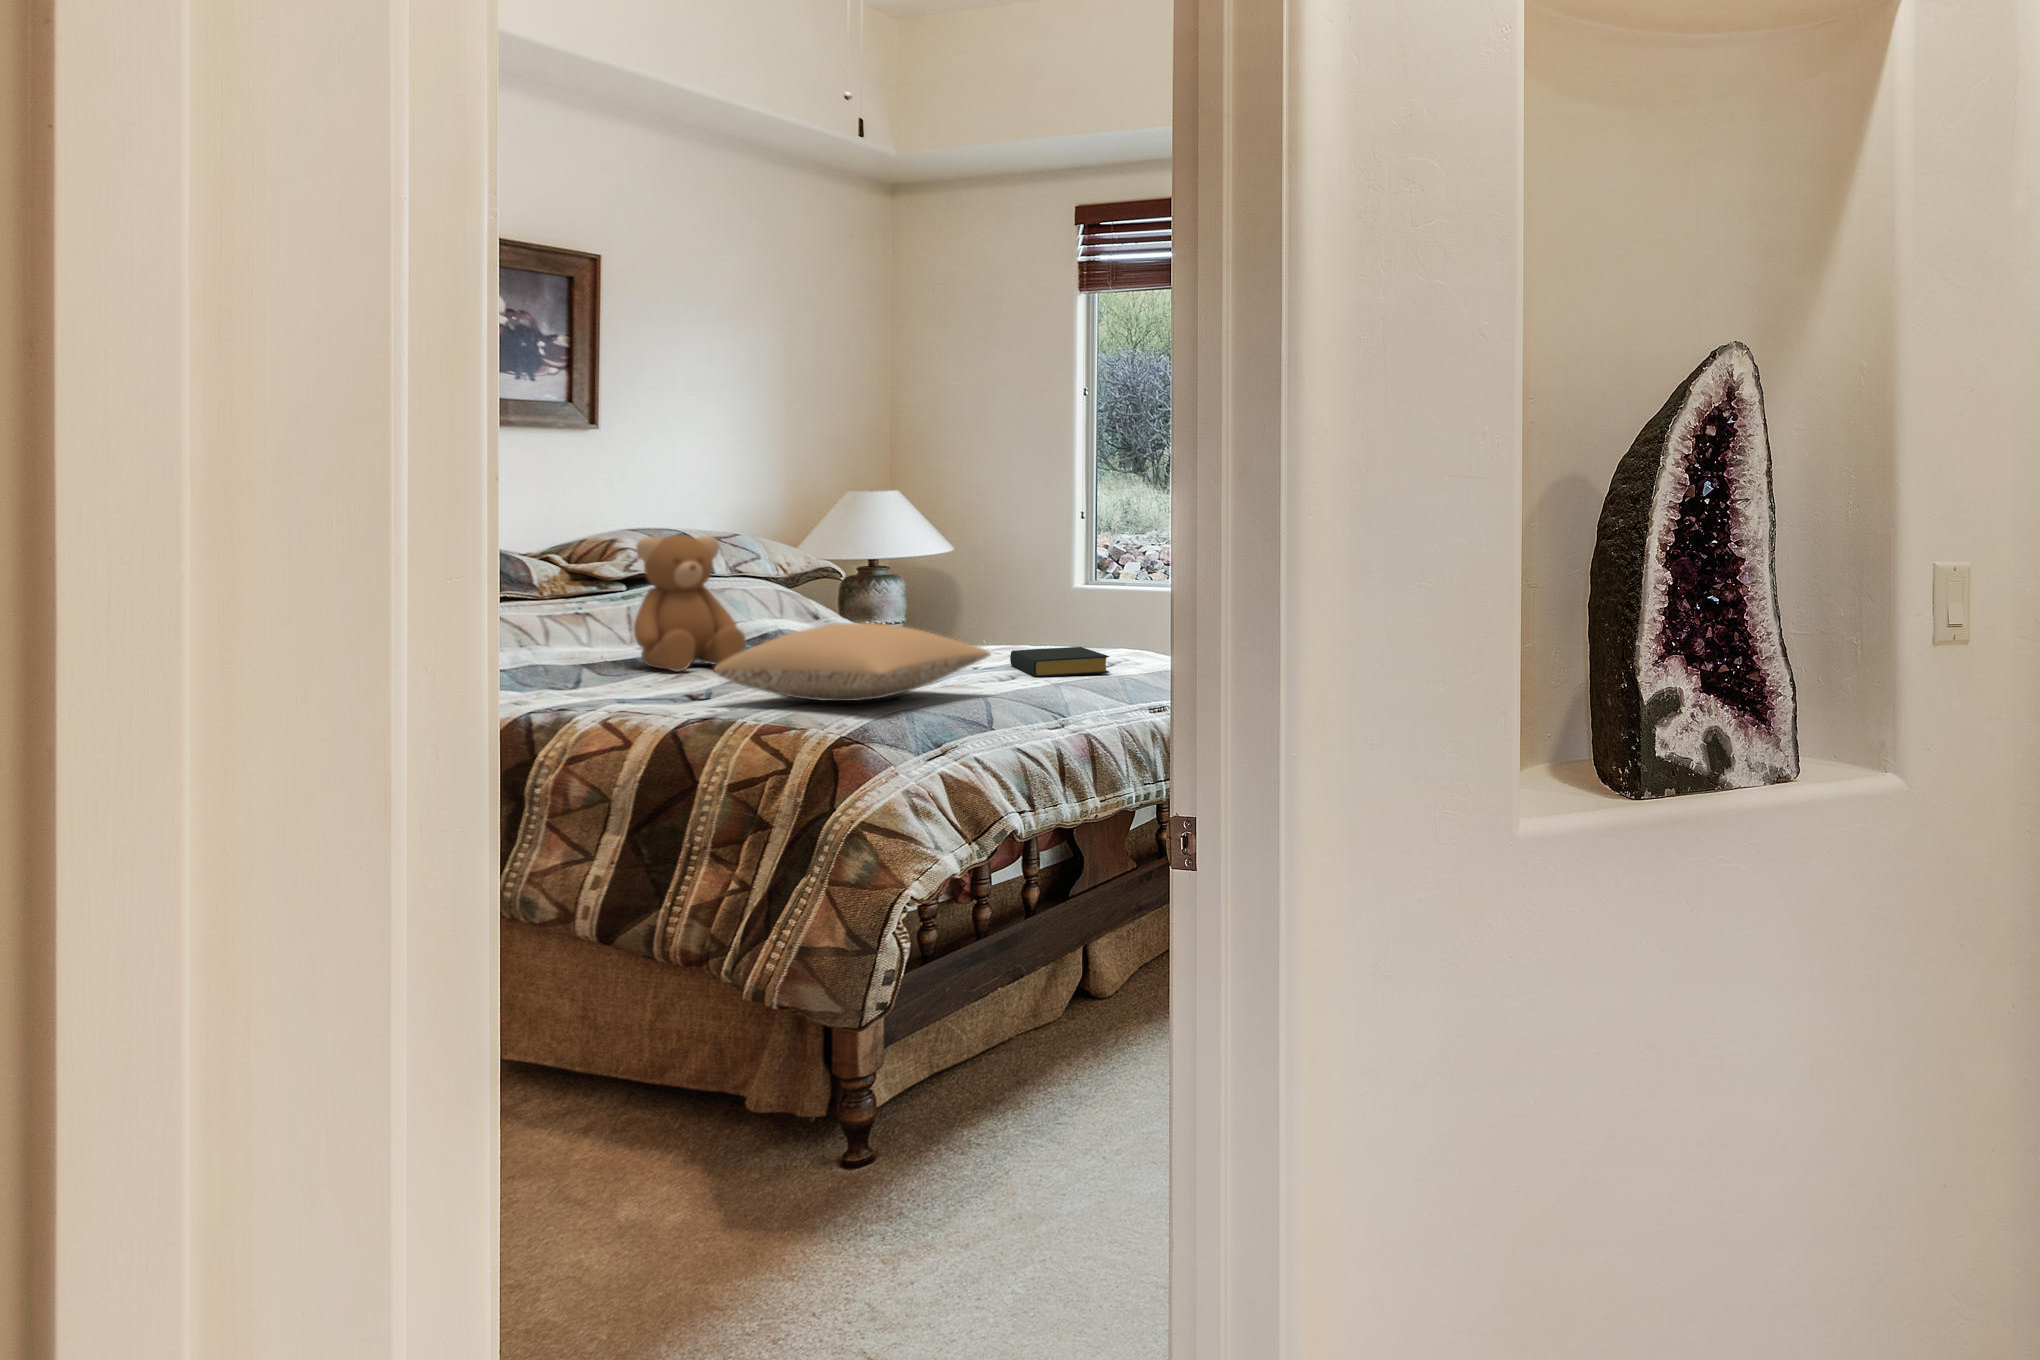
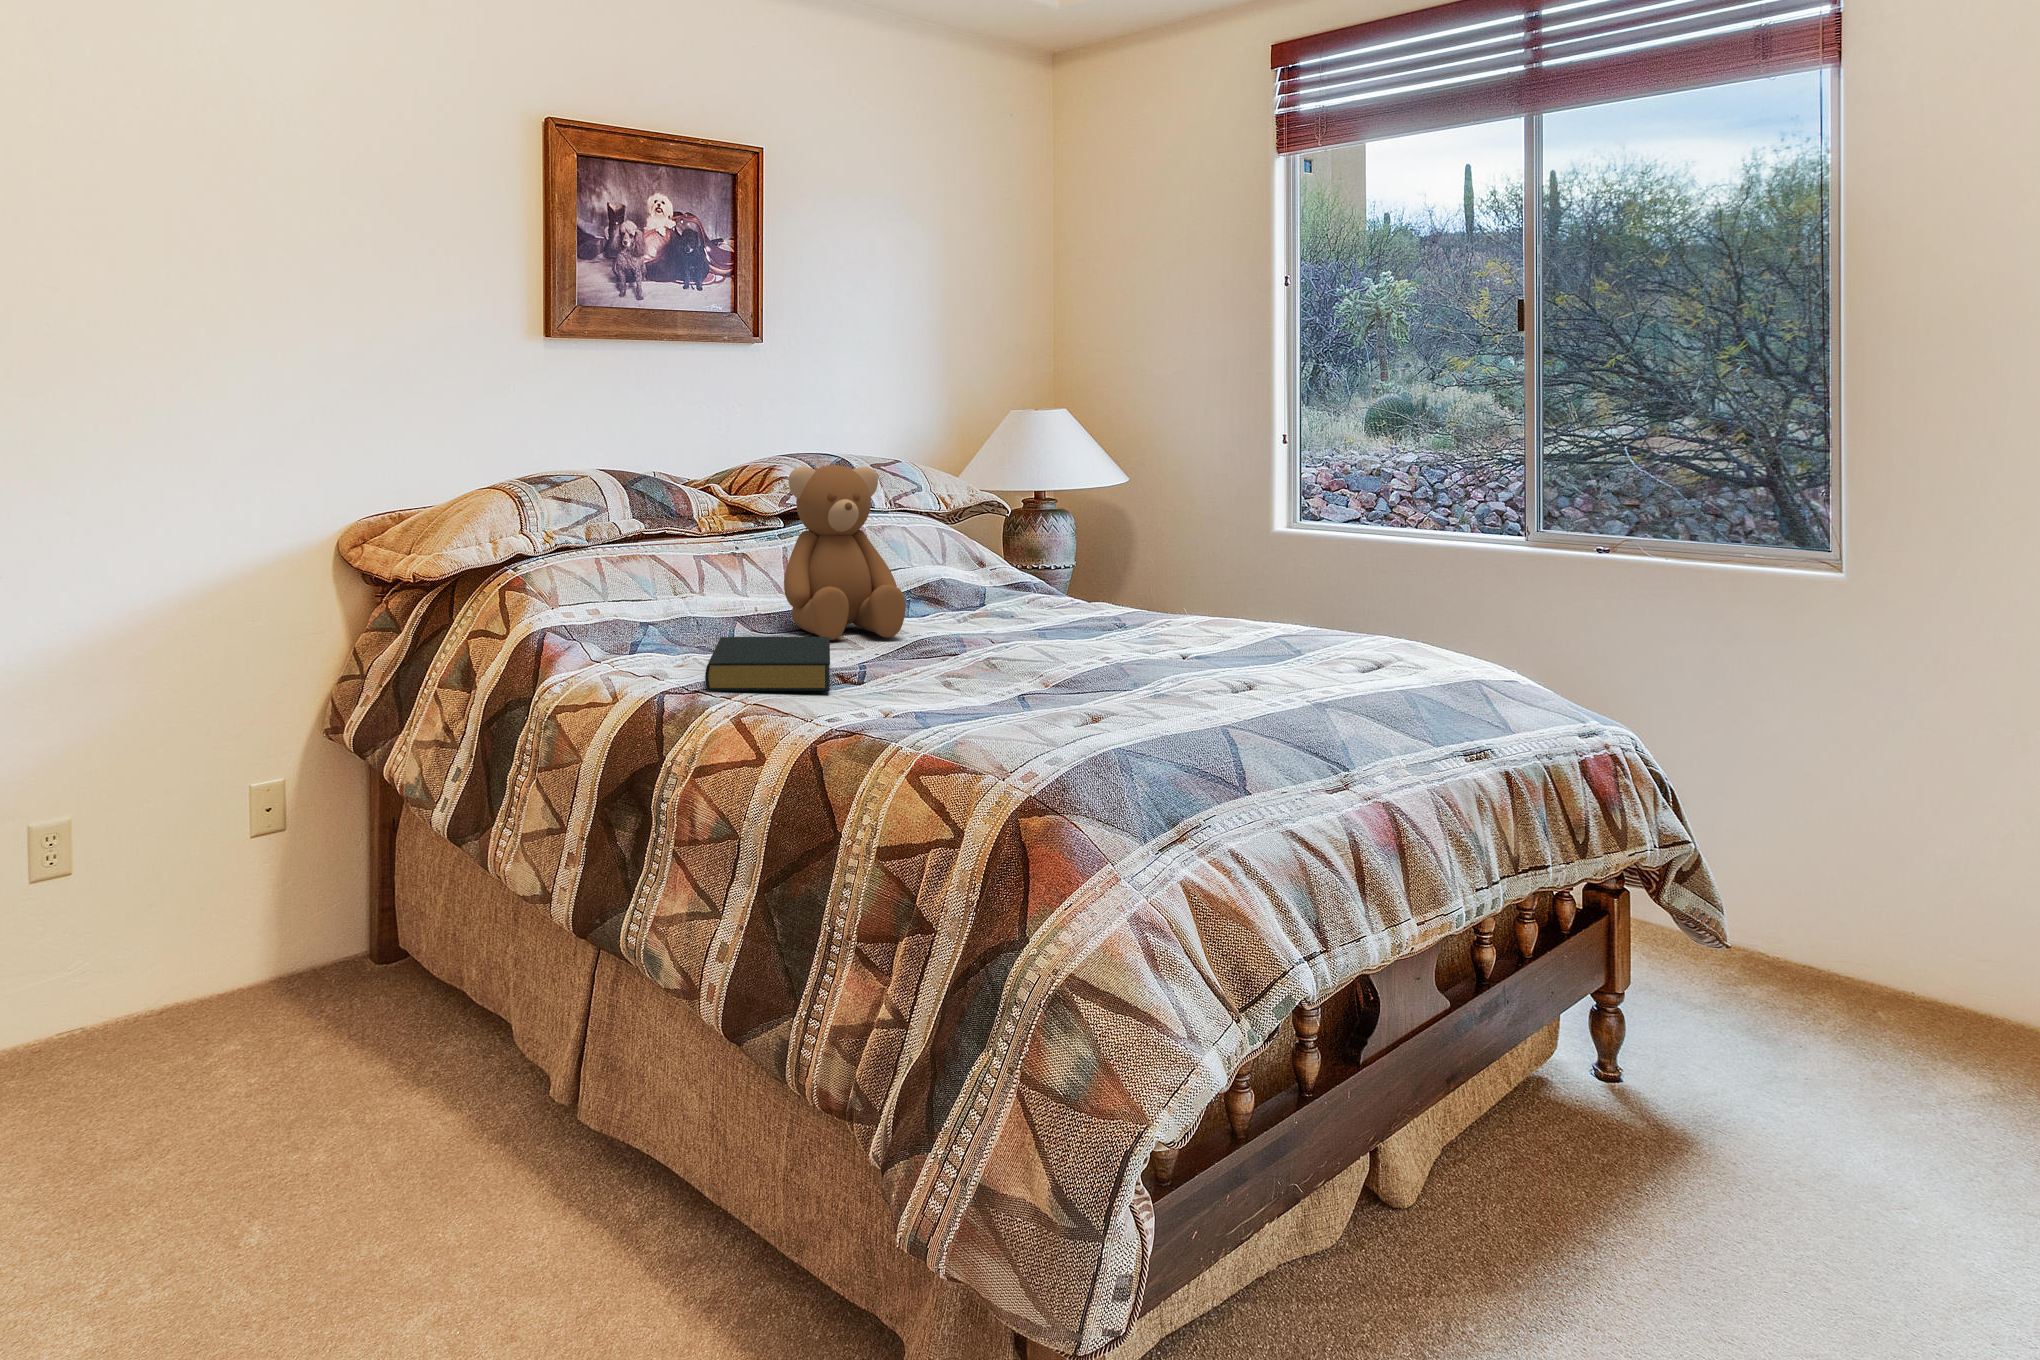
pillow: present [714,623,990,701] -> none [867,601,1227,717]
hardback book: present [1010,647,1109,677] -> present [705,637,830,691]

